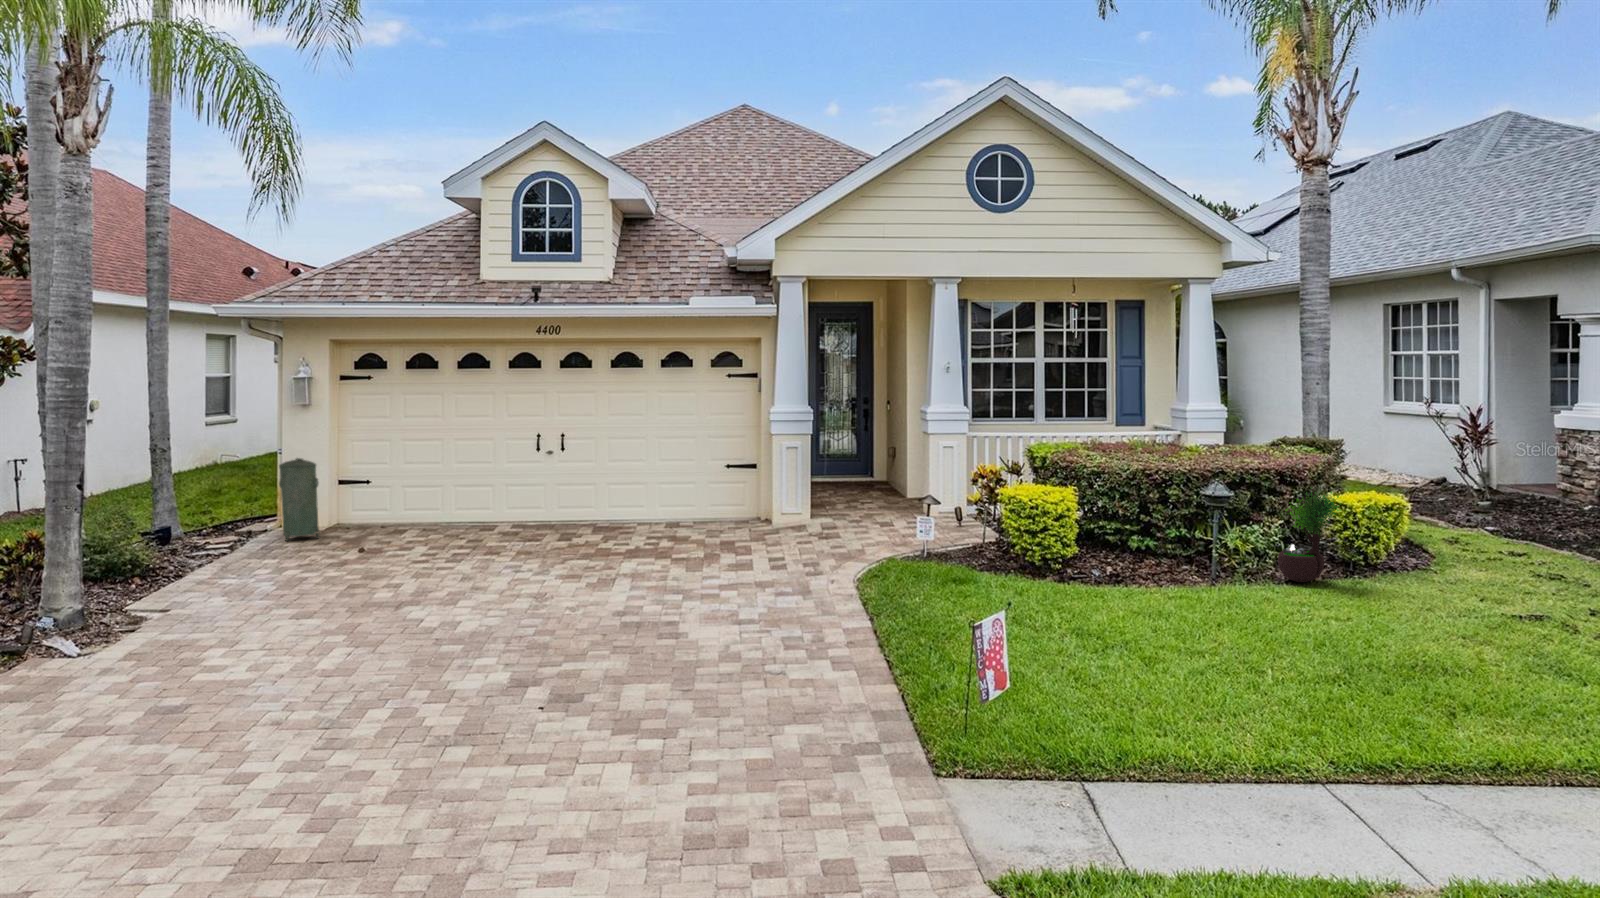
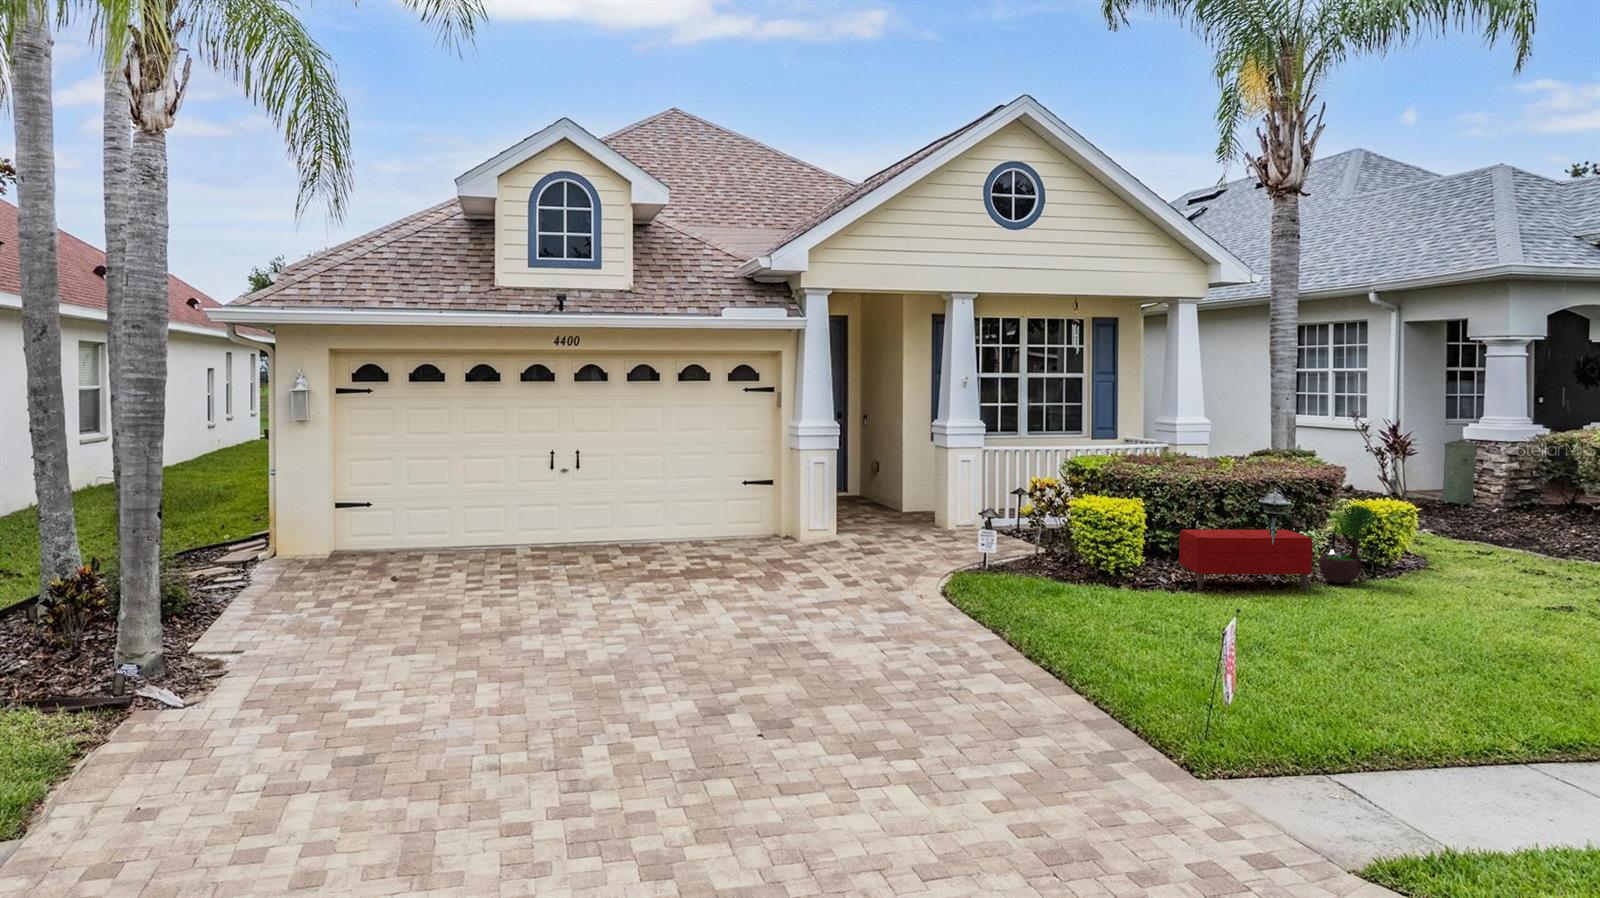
trash can: present [279,458,320,541] -> present [1441,439,1477,507]
bench: none [1120,520,1258,589] -> present [1179,529,1313,591]

